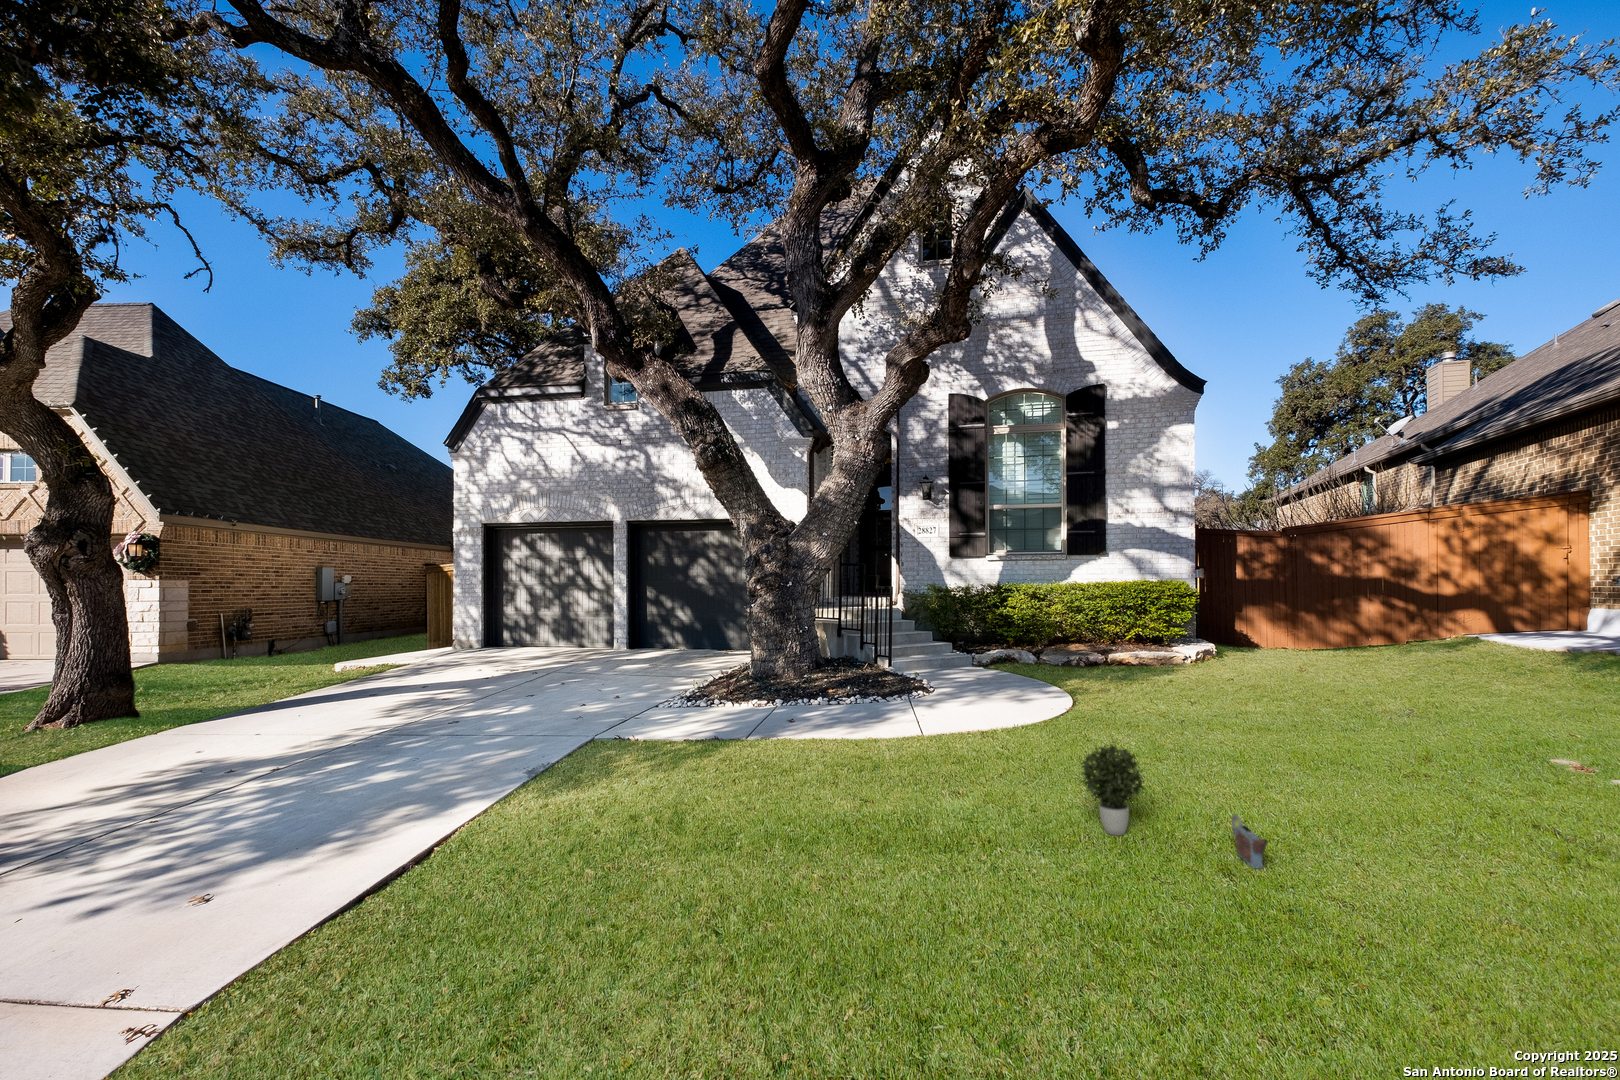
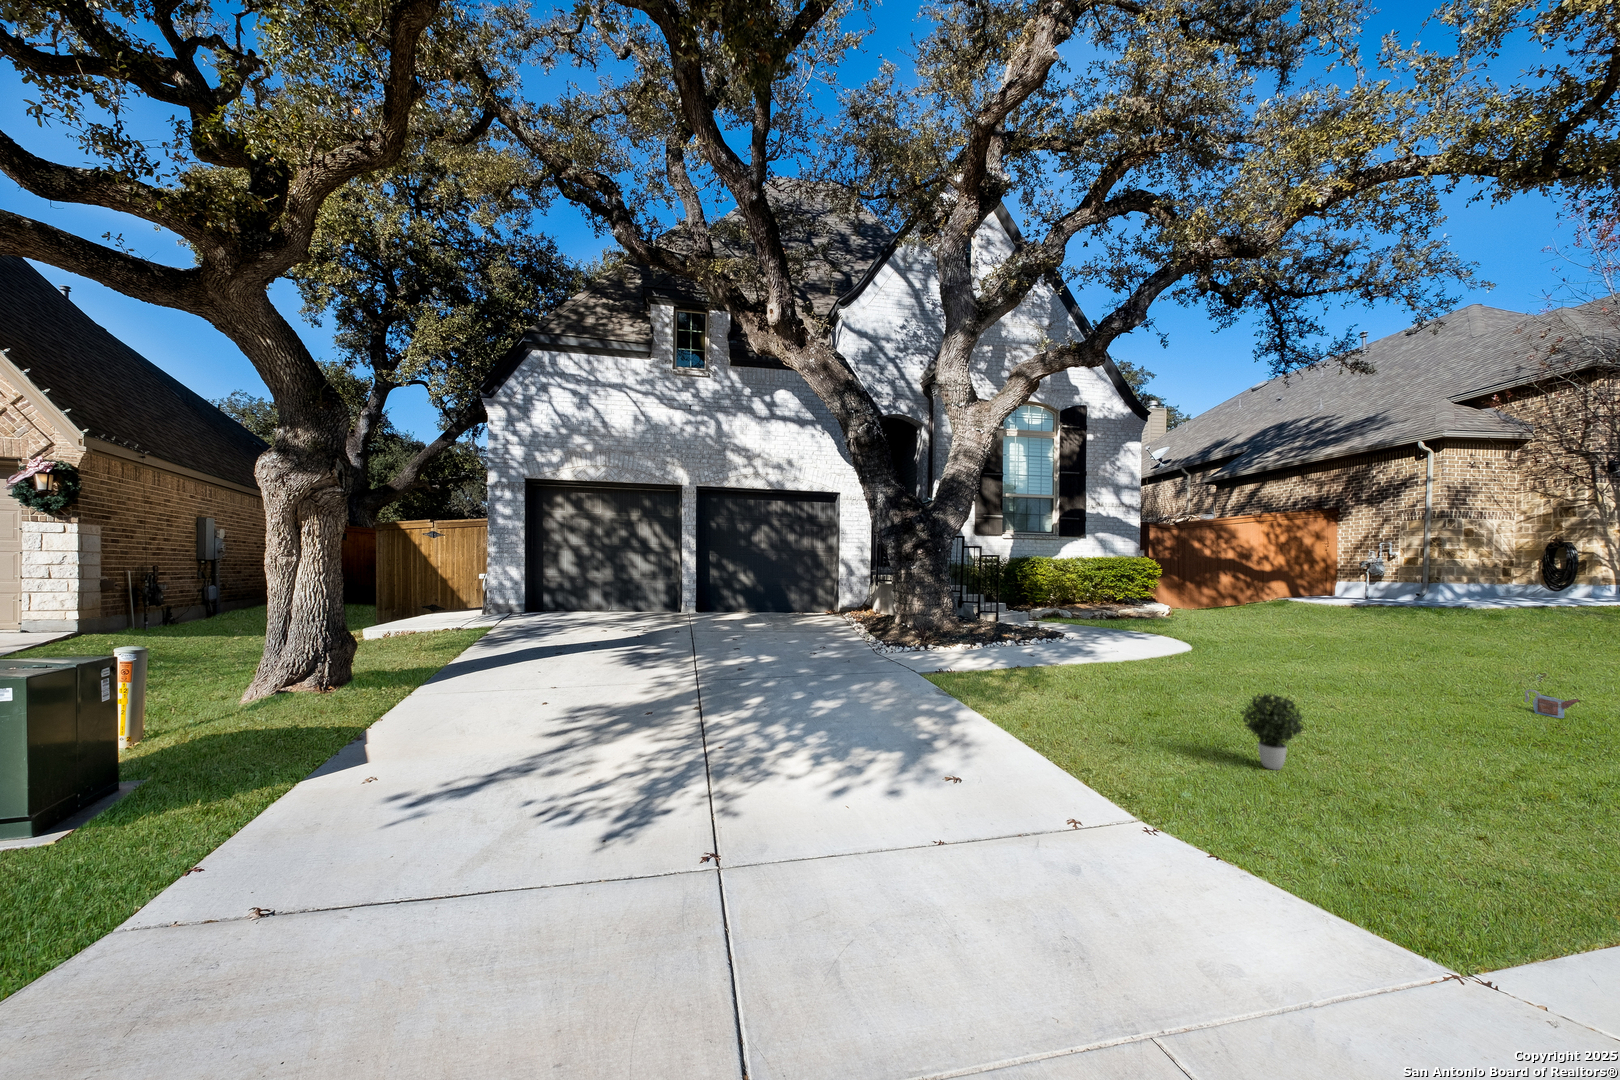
potted plant: present [1081,745,1144,836] -> present [1241,694,1303,770]

